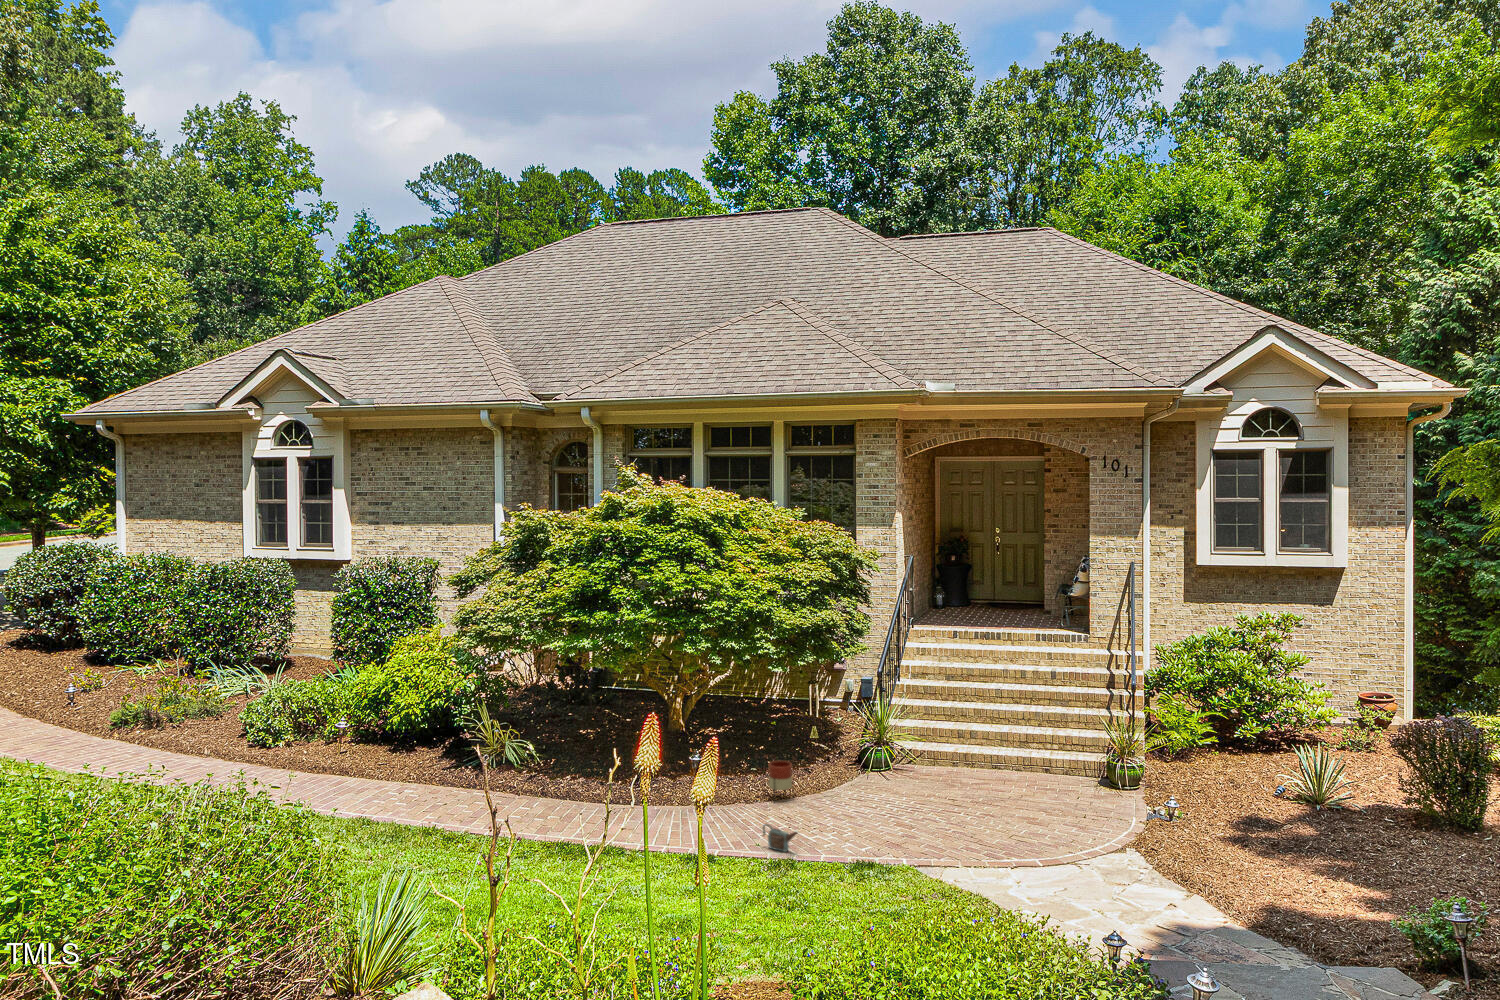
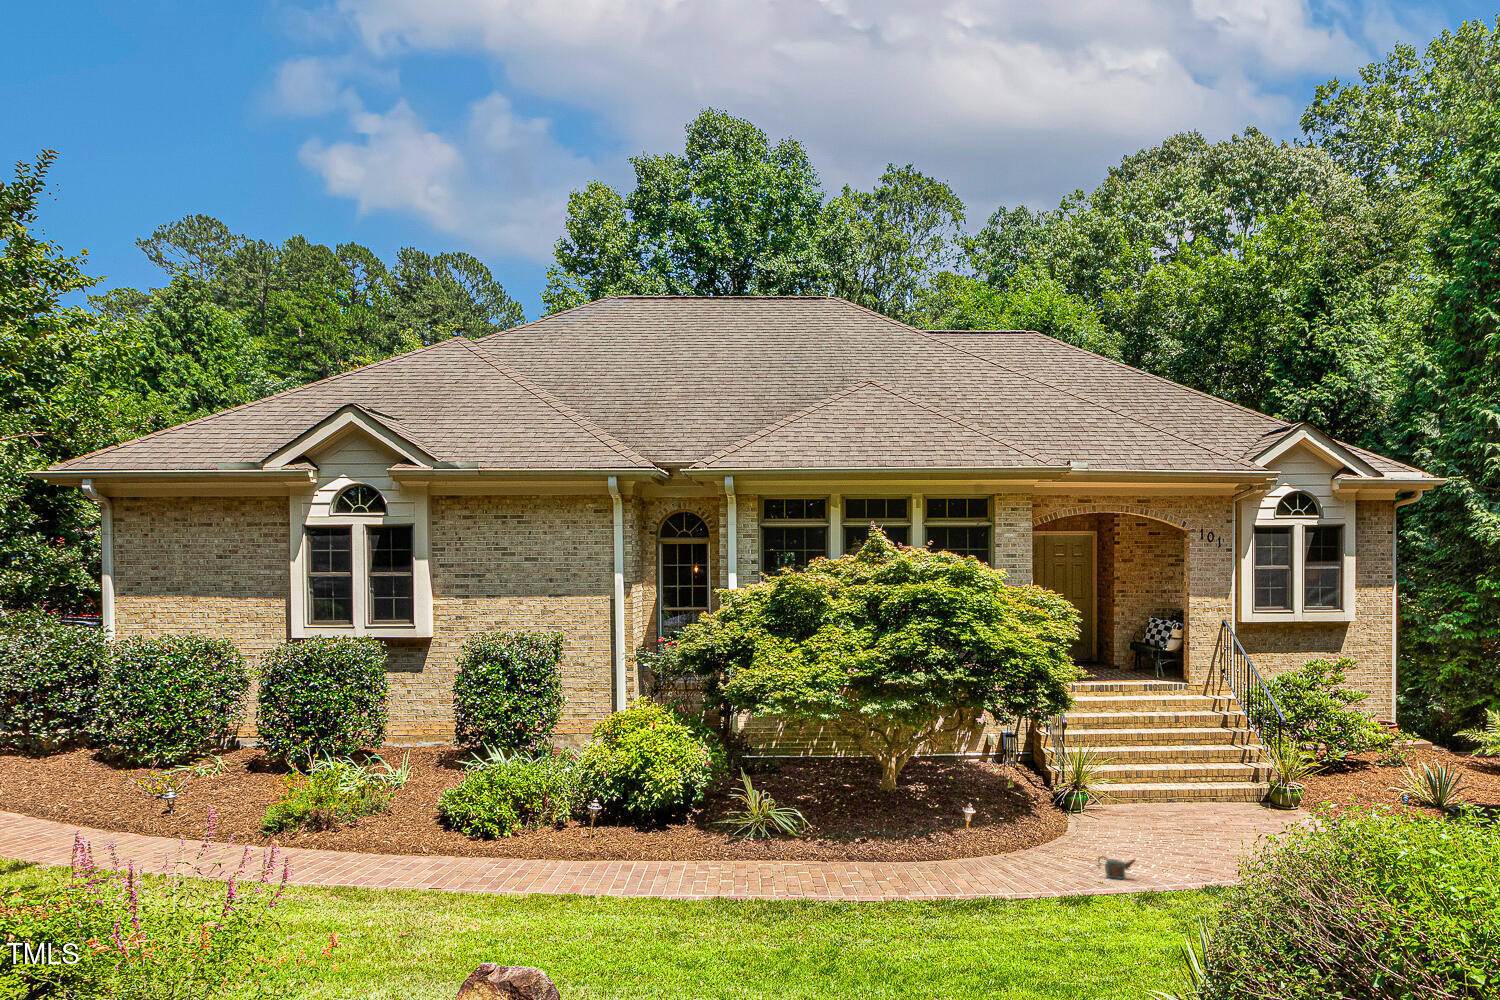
planter: present [769,761,793,795] -> none [1032,806,1055,846]

